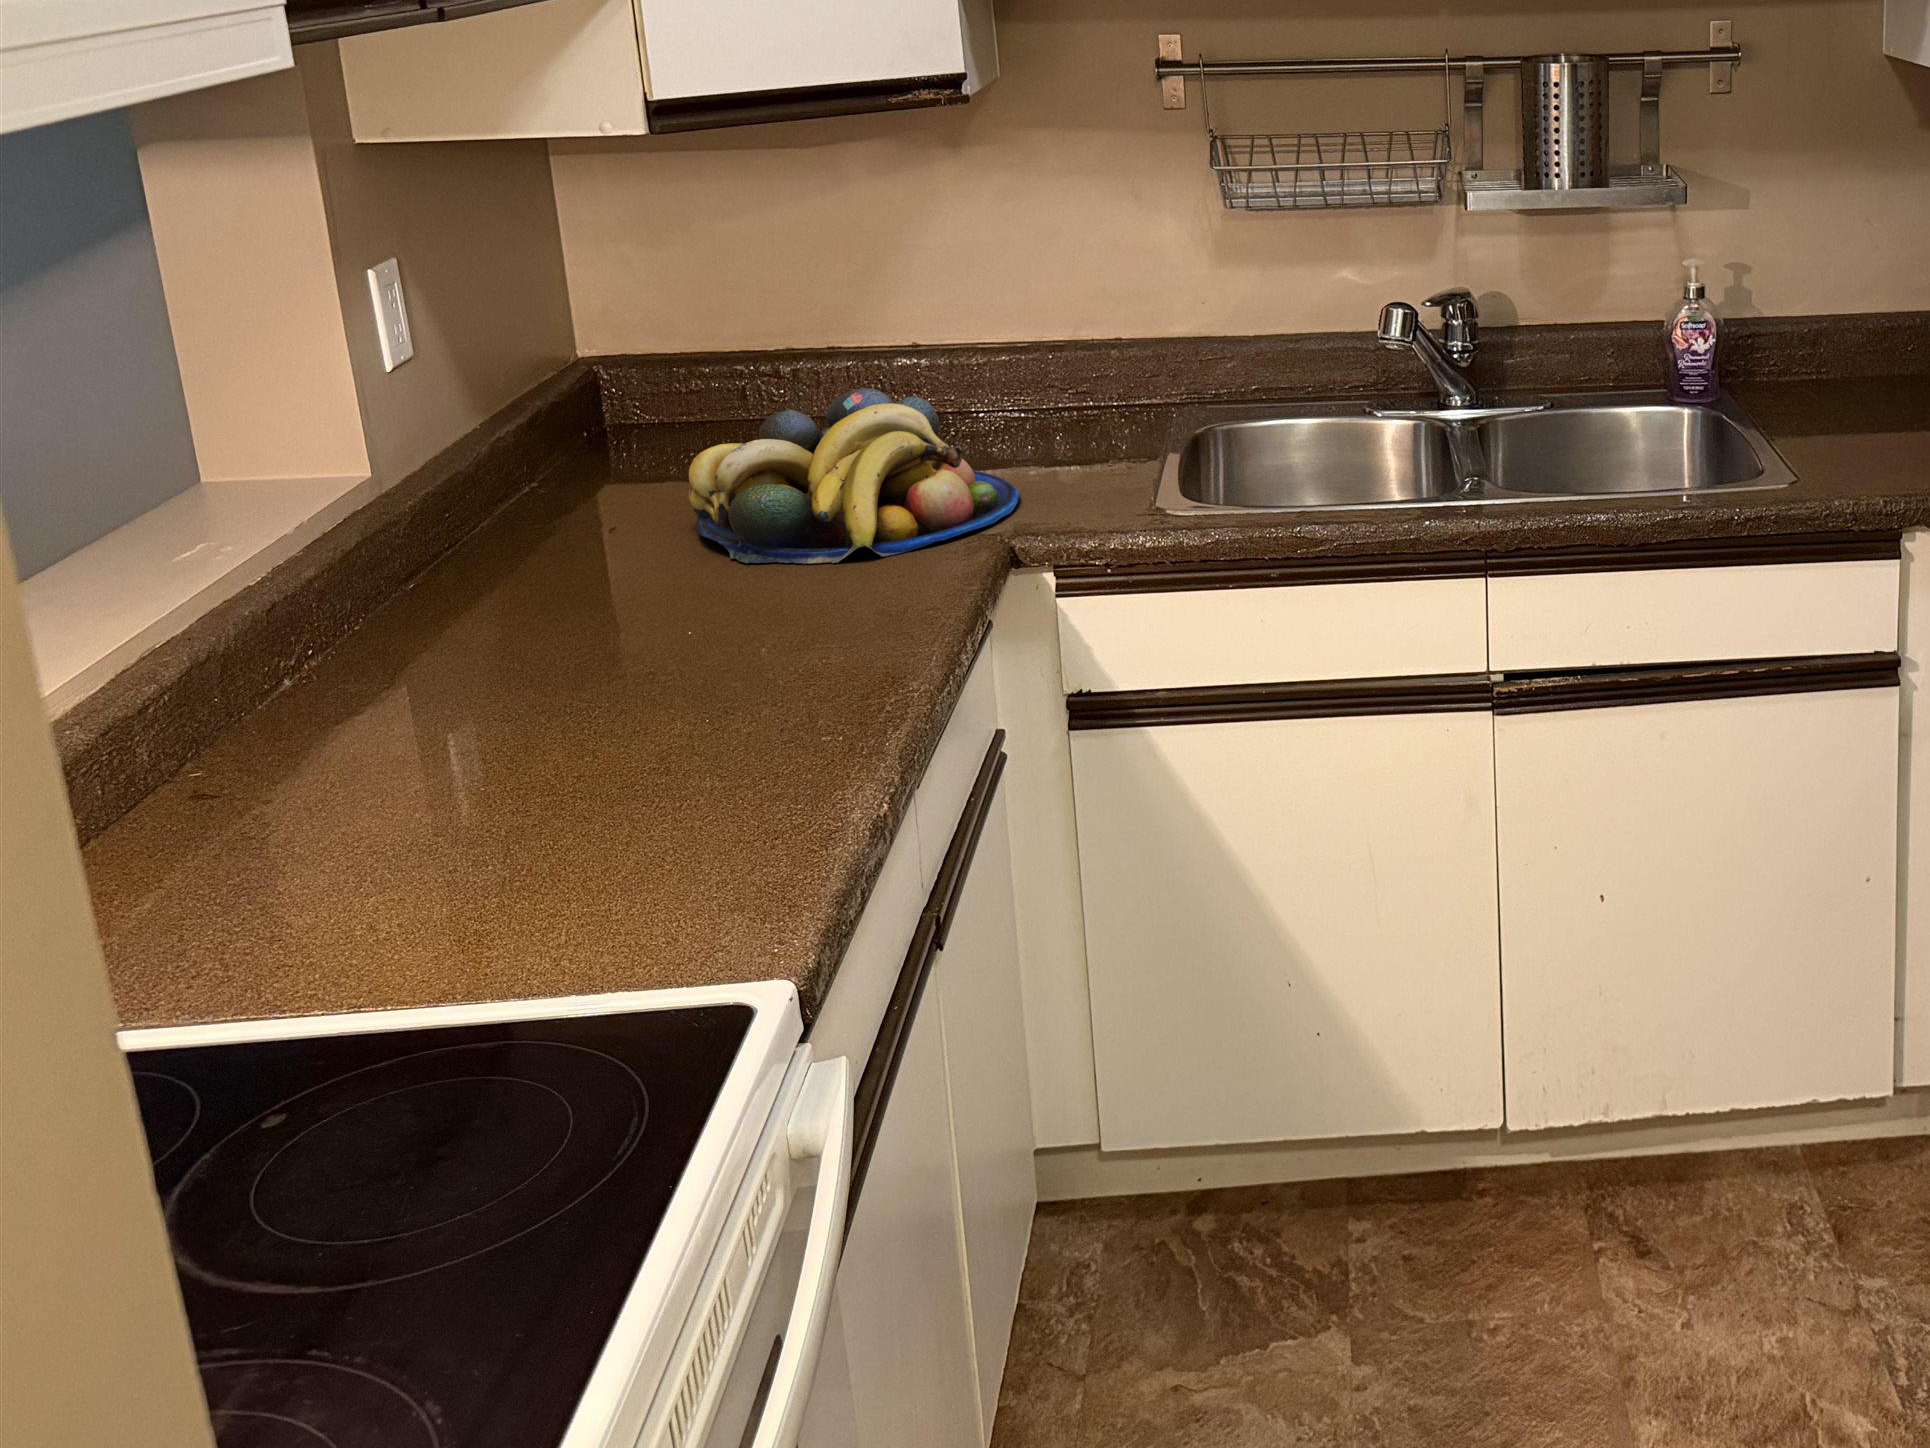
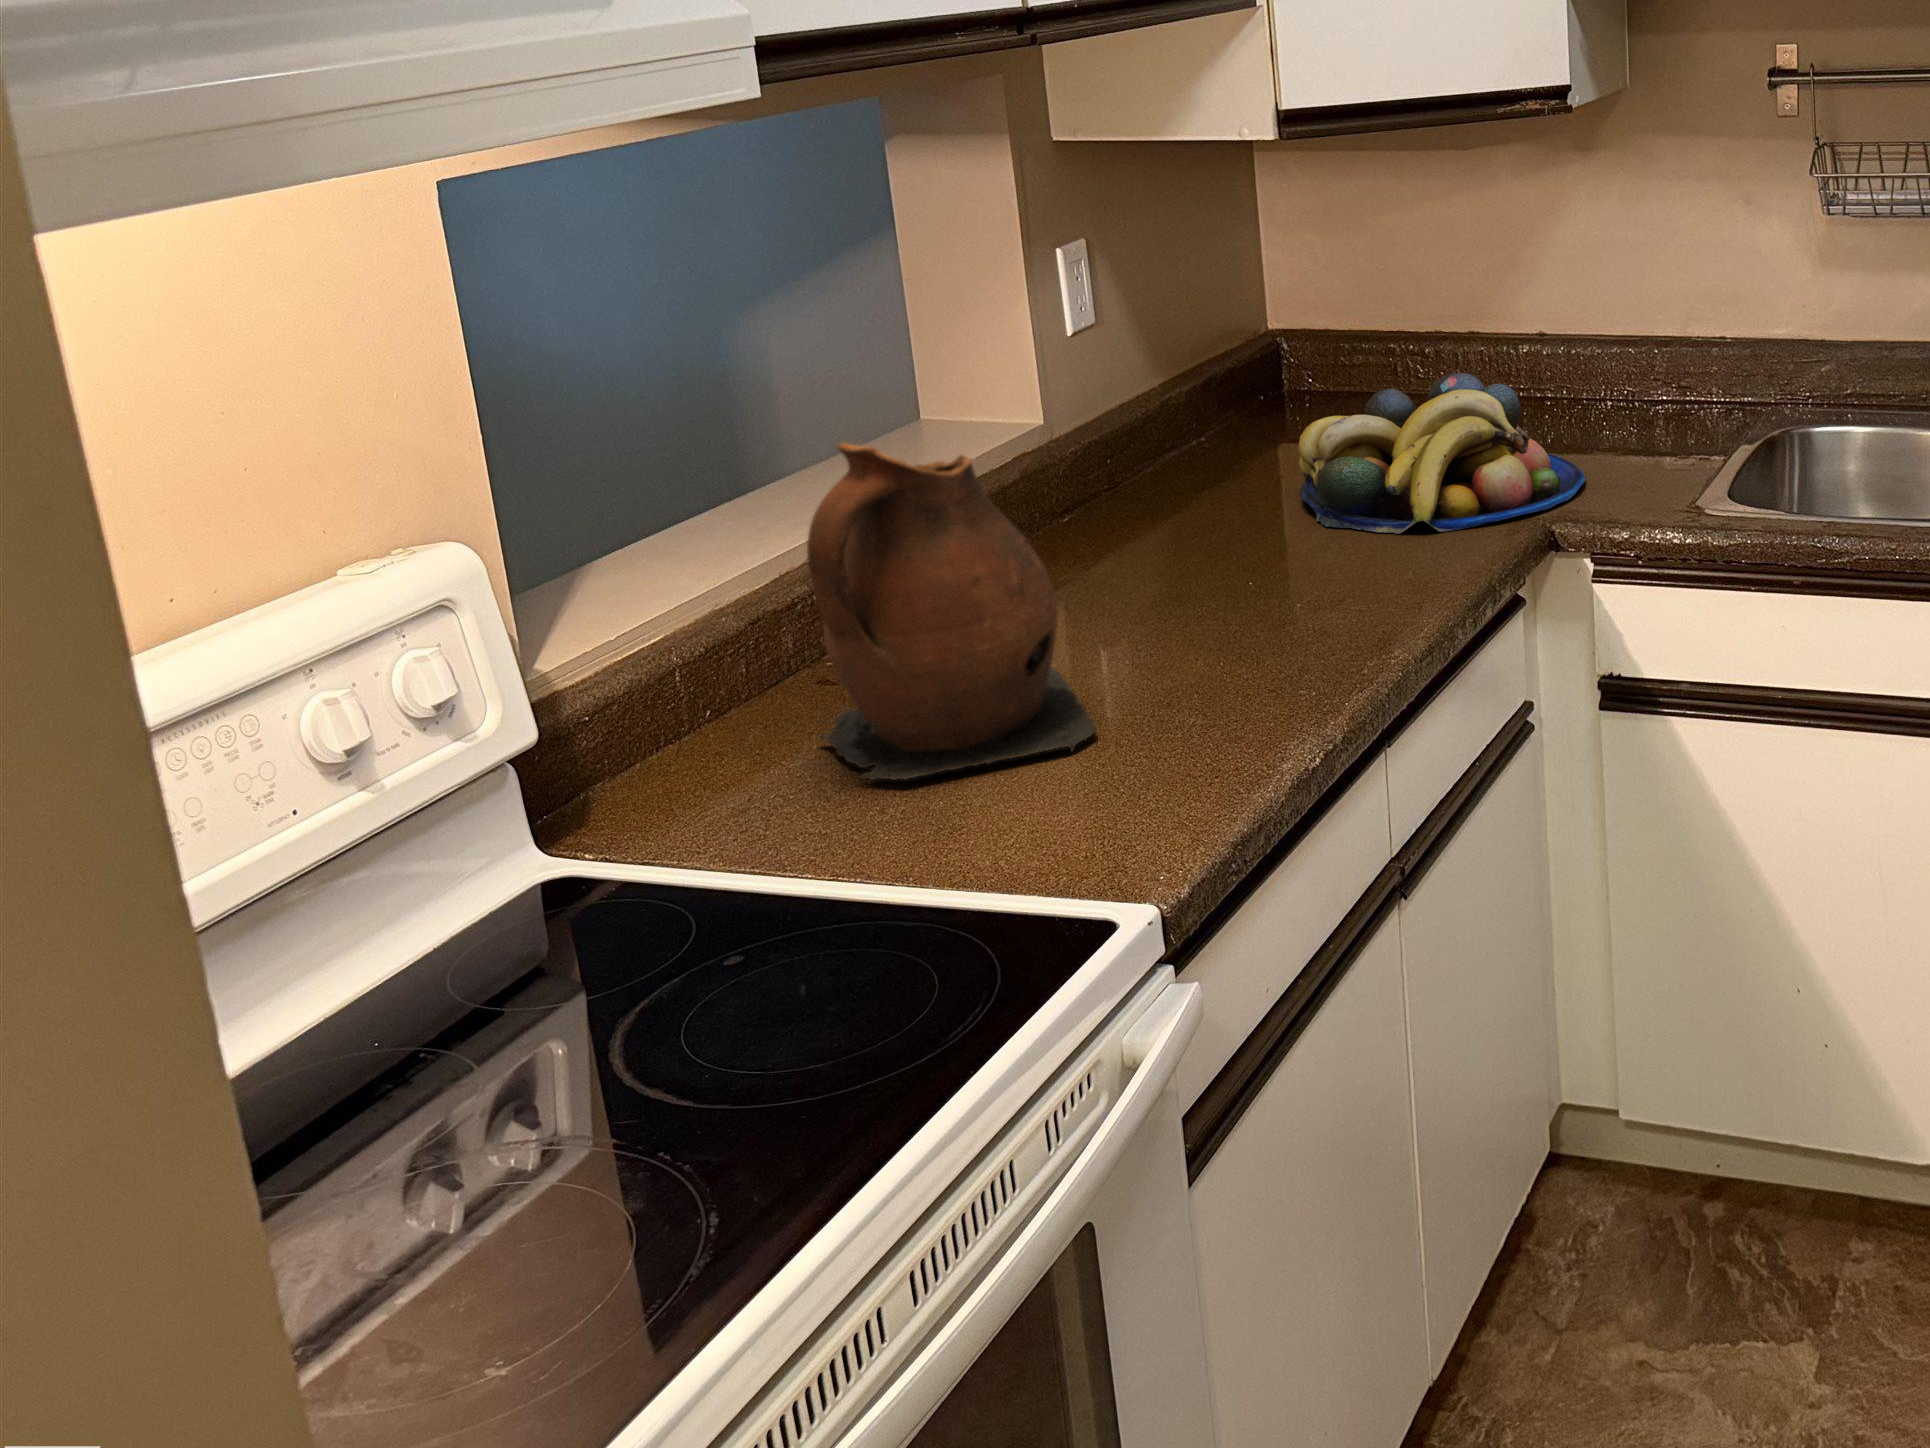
ceramic pitcher: none [206,490,593,894] -> present [807,443,1097,780]

